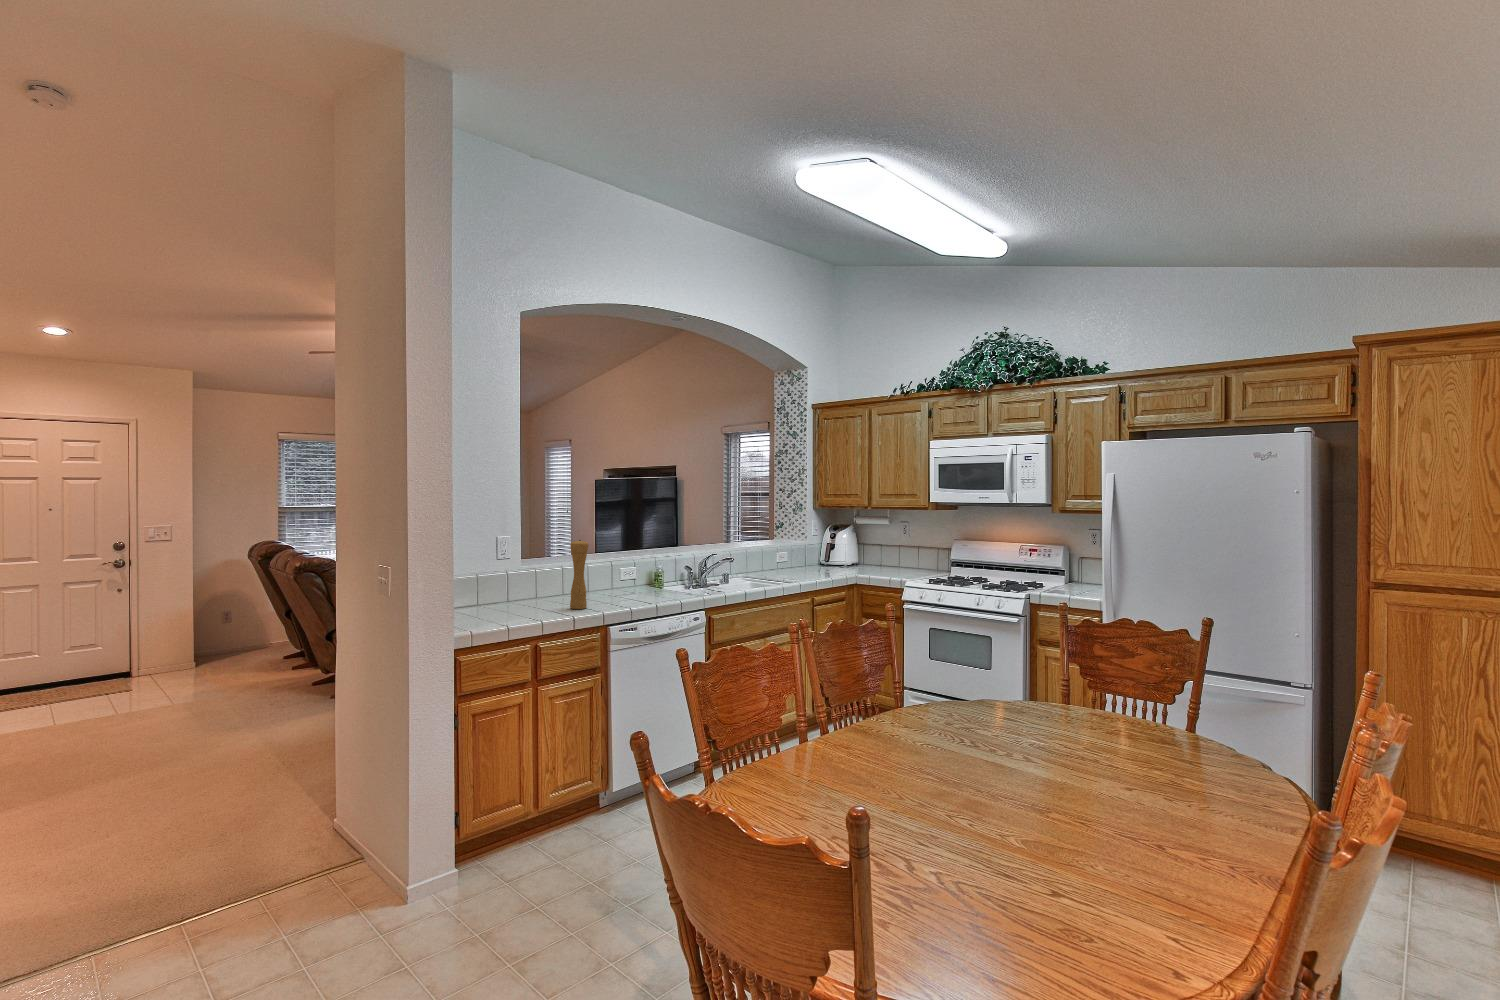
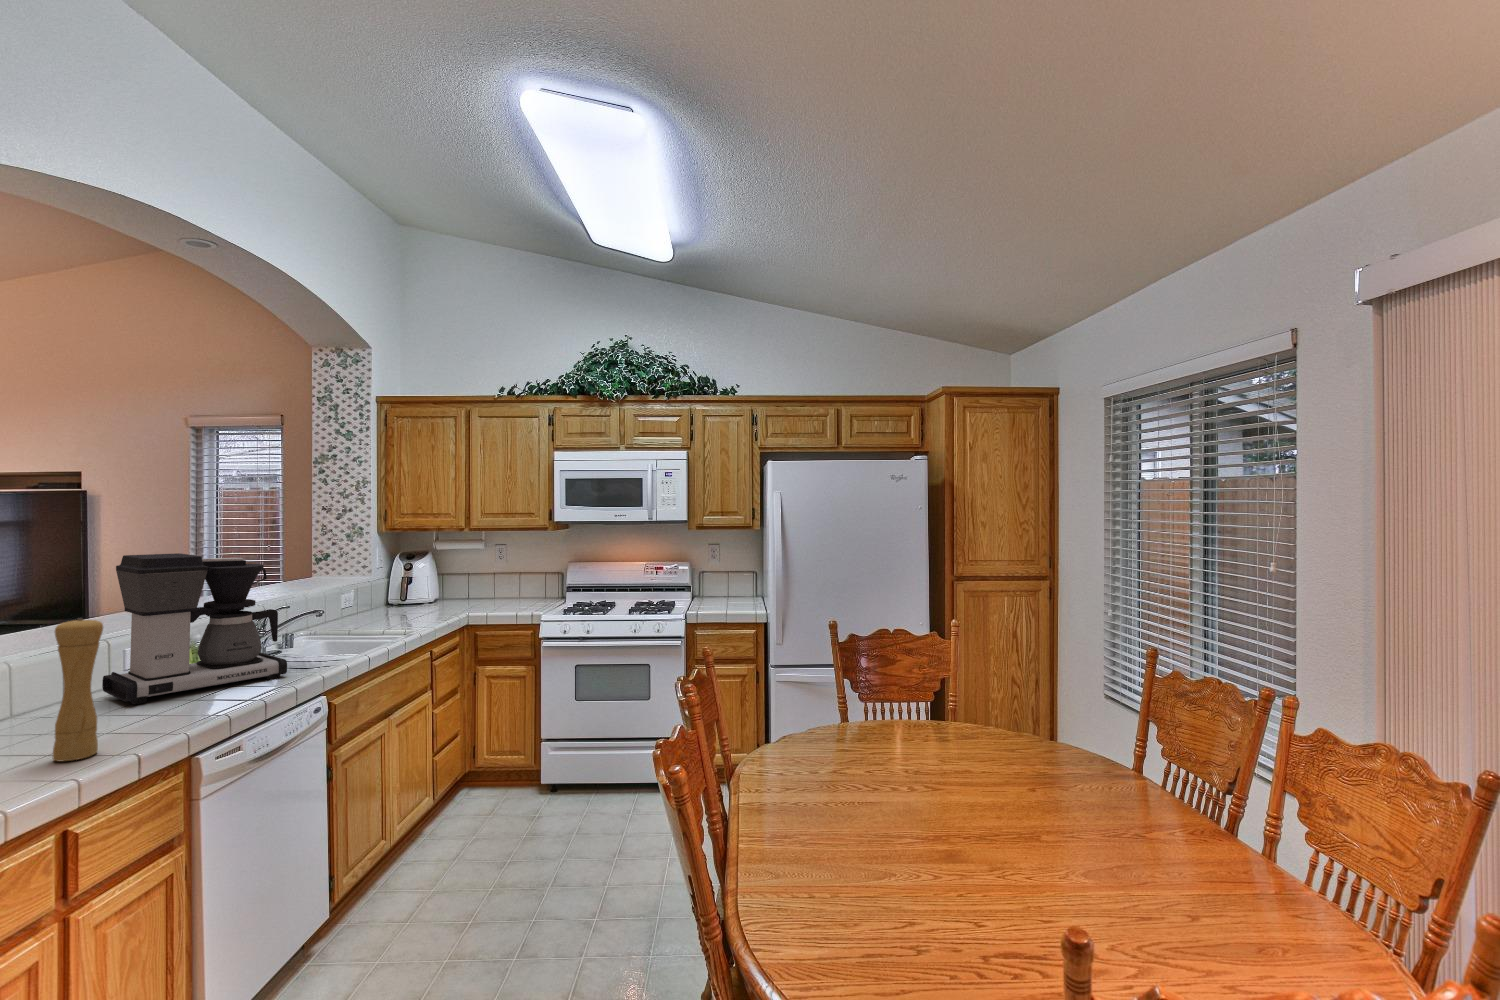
coffee maker: none [618,513,698,595] -> present [102,553,287,704]

